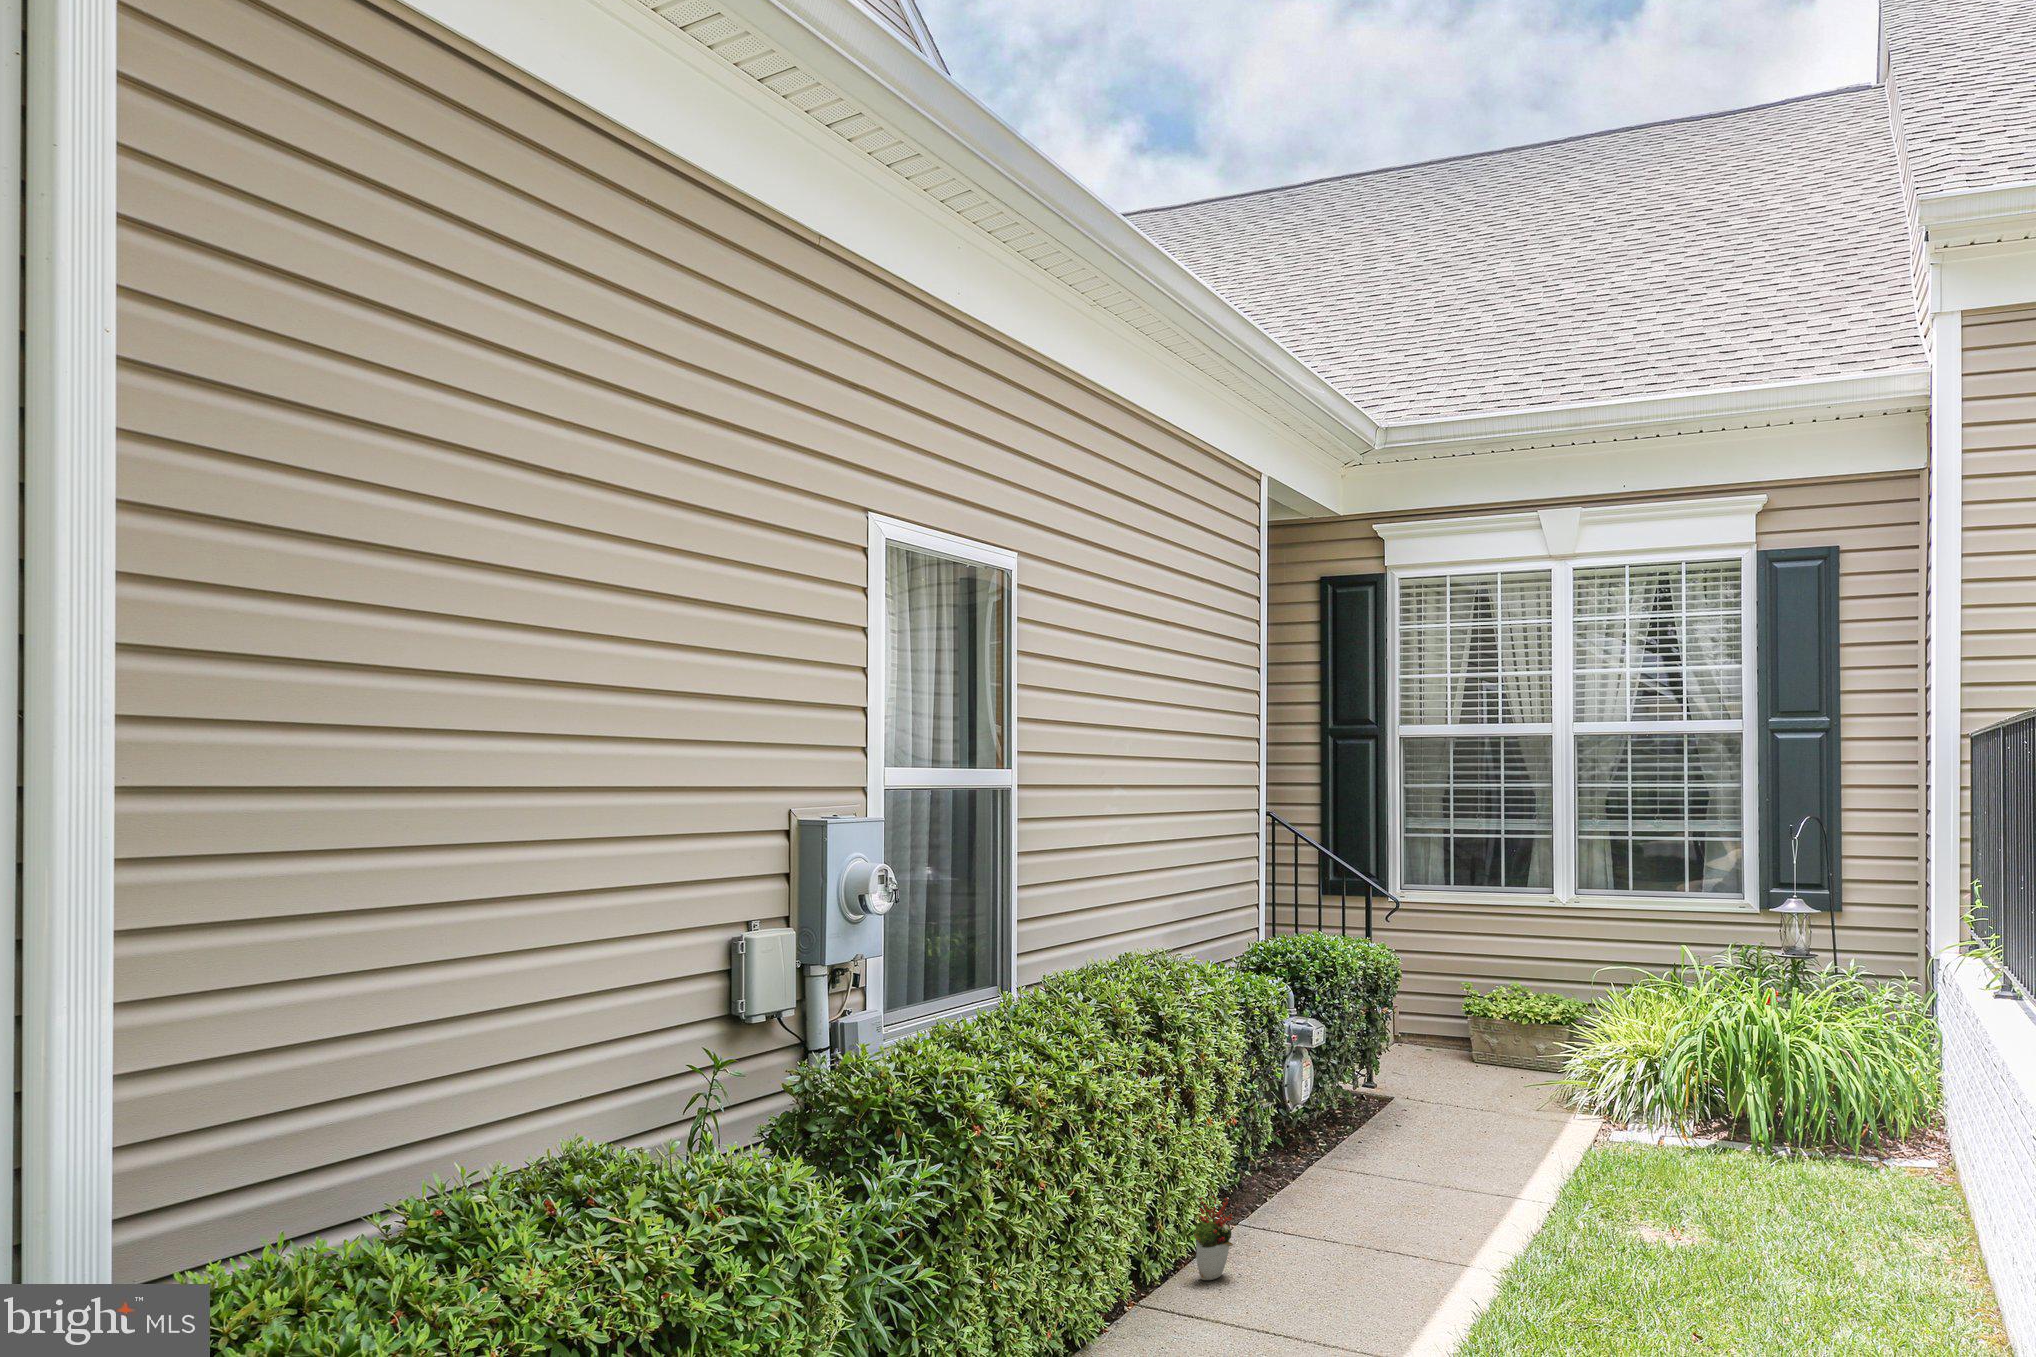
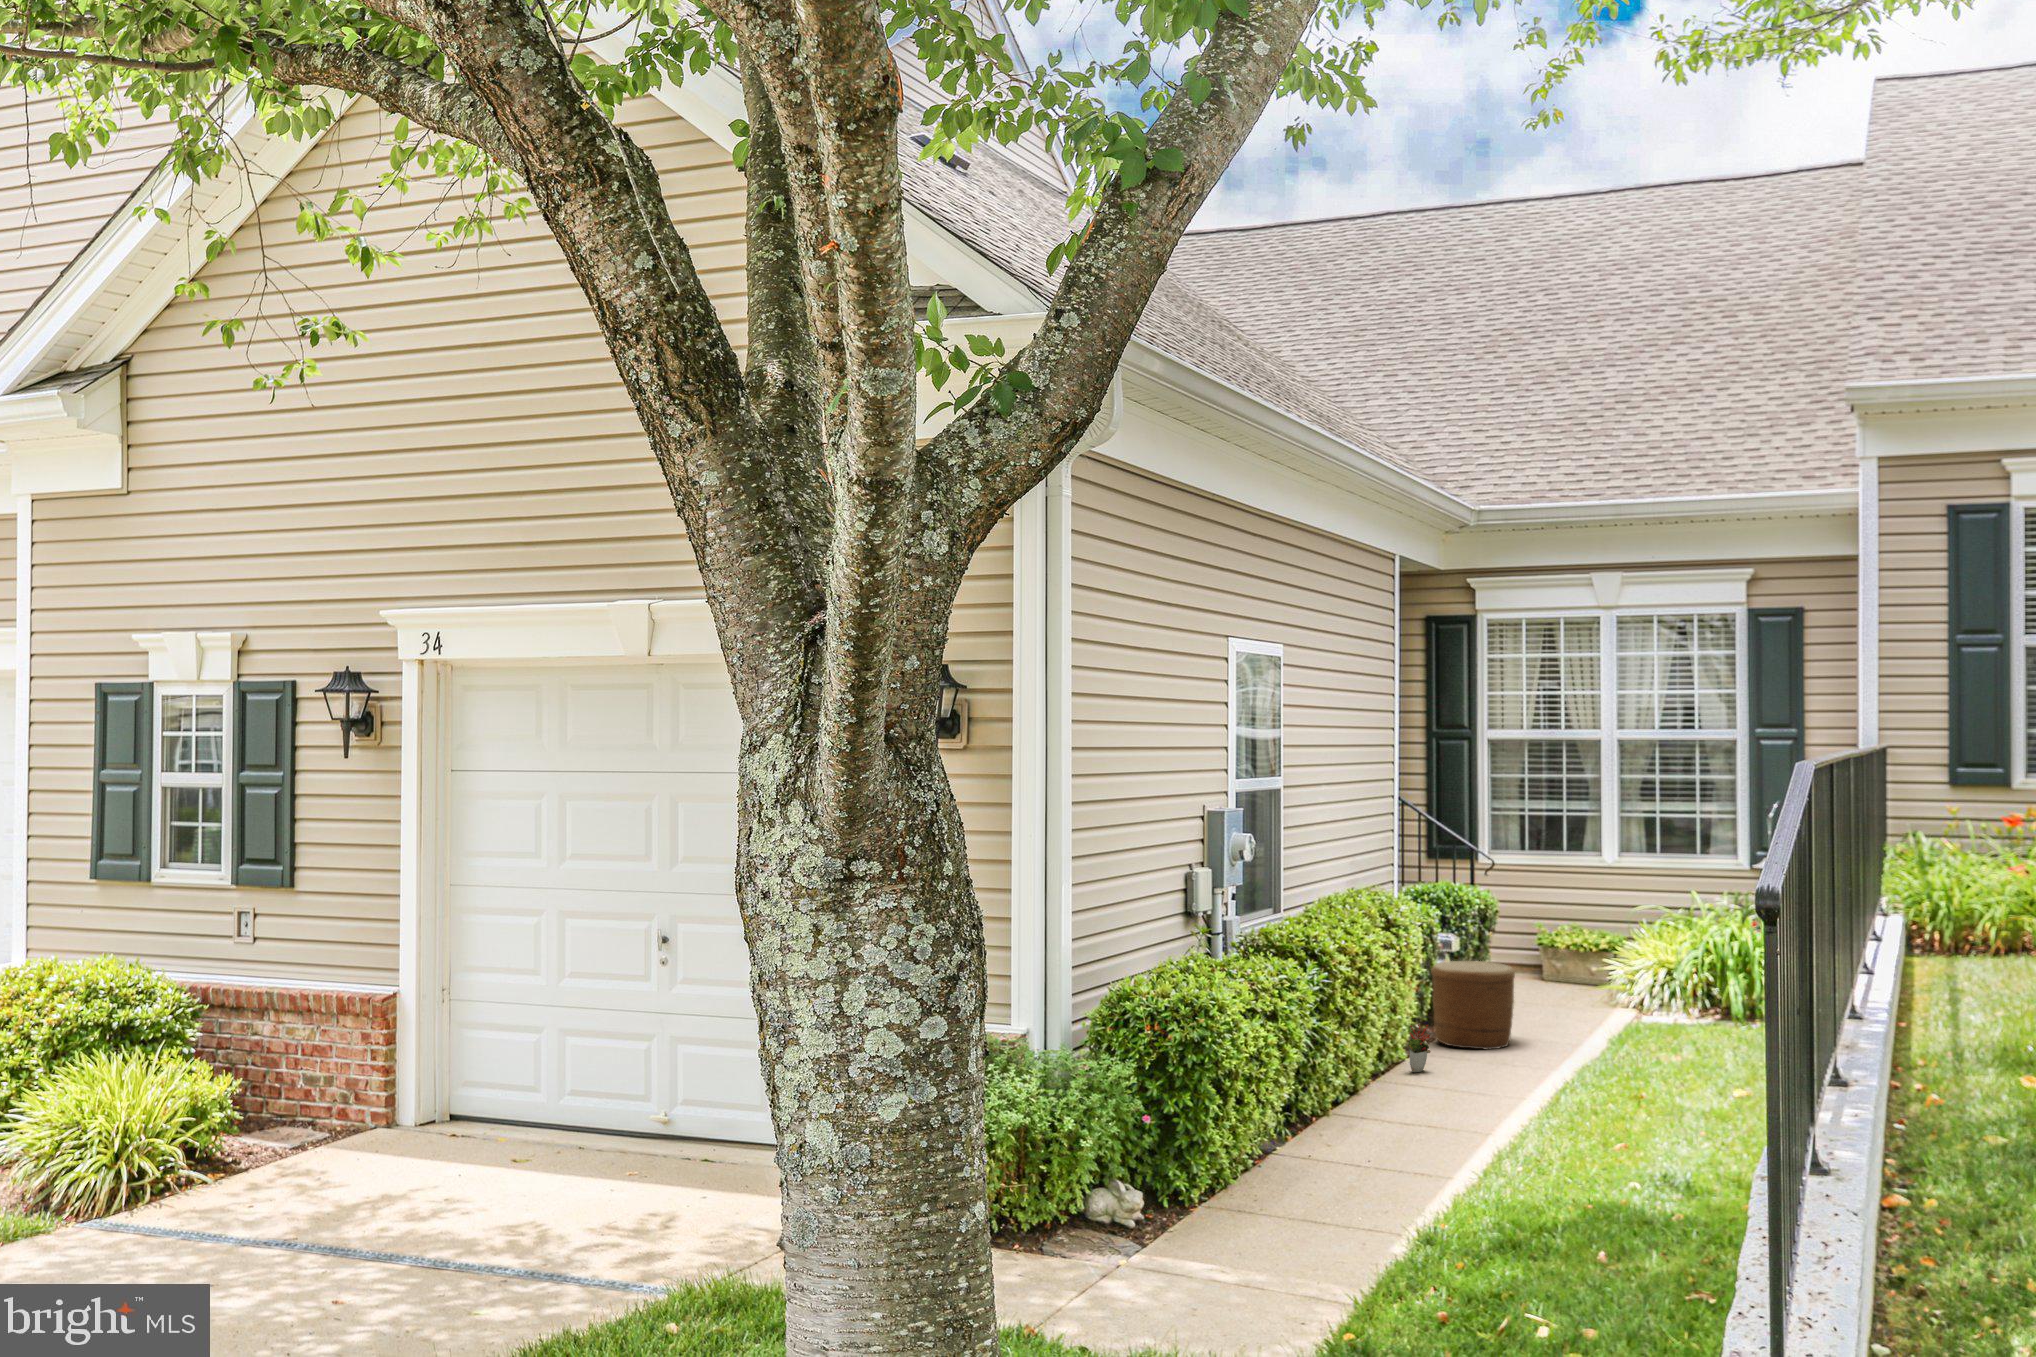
woven basket: none [1264,1065,1397,1220] -> present [1431,961,1515,1049]

